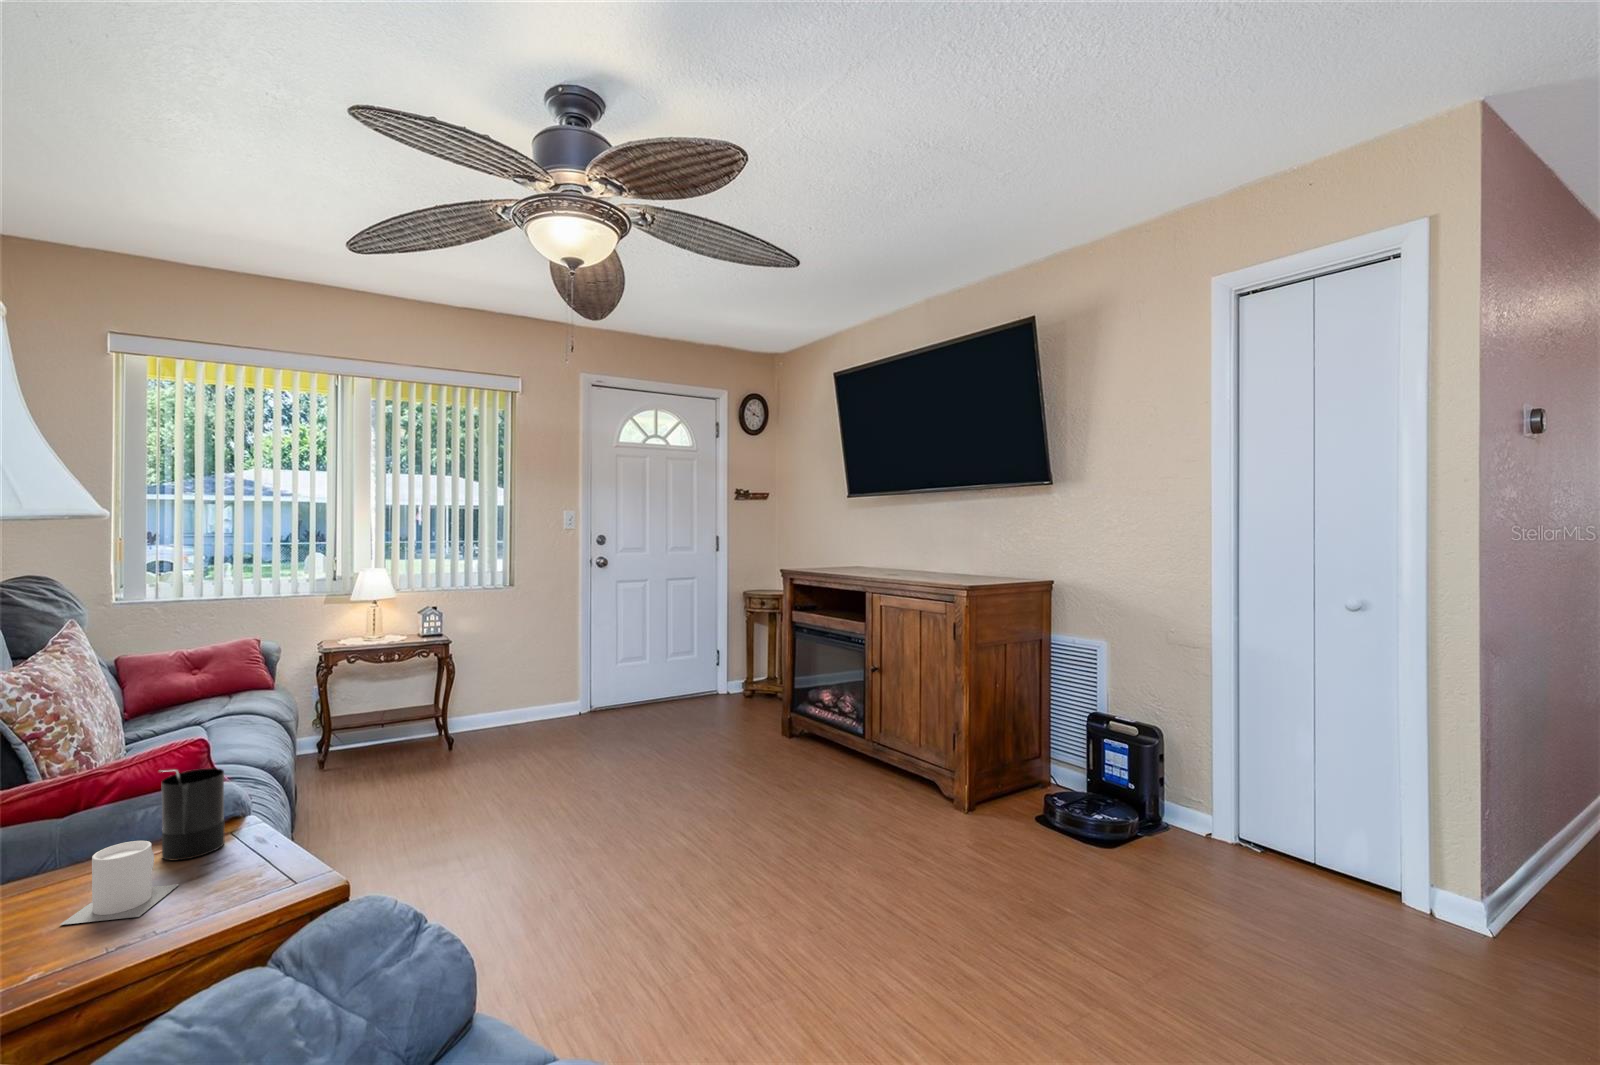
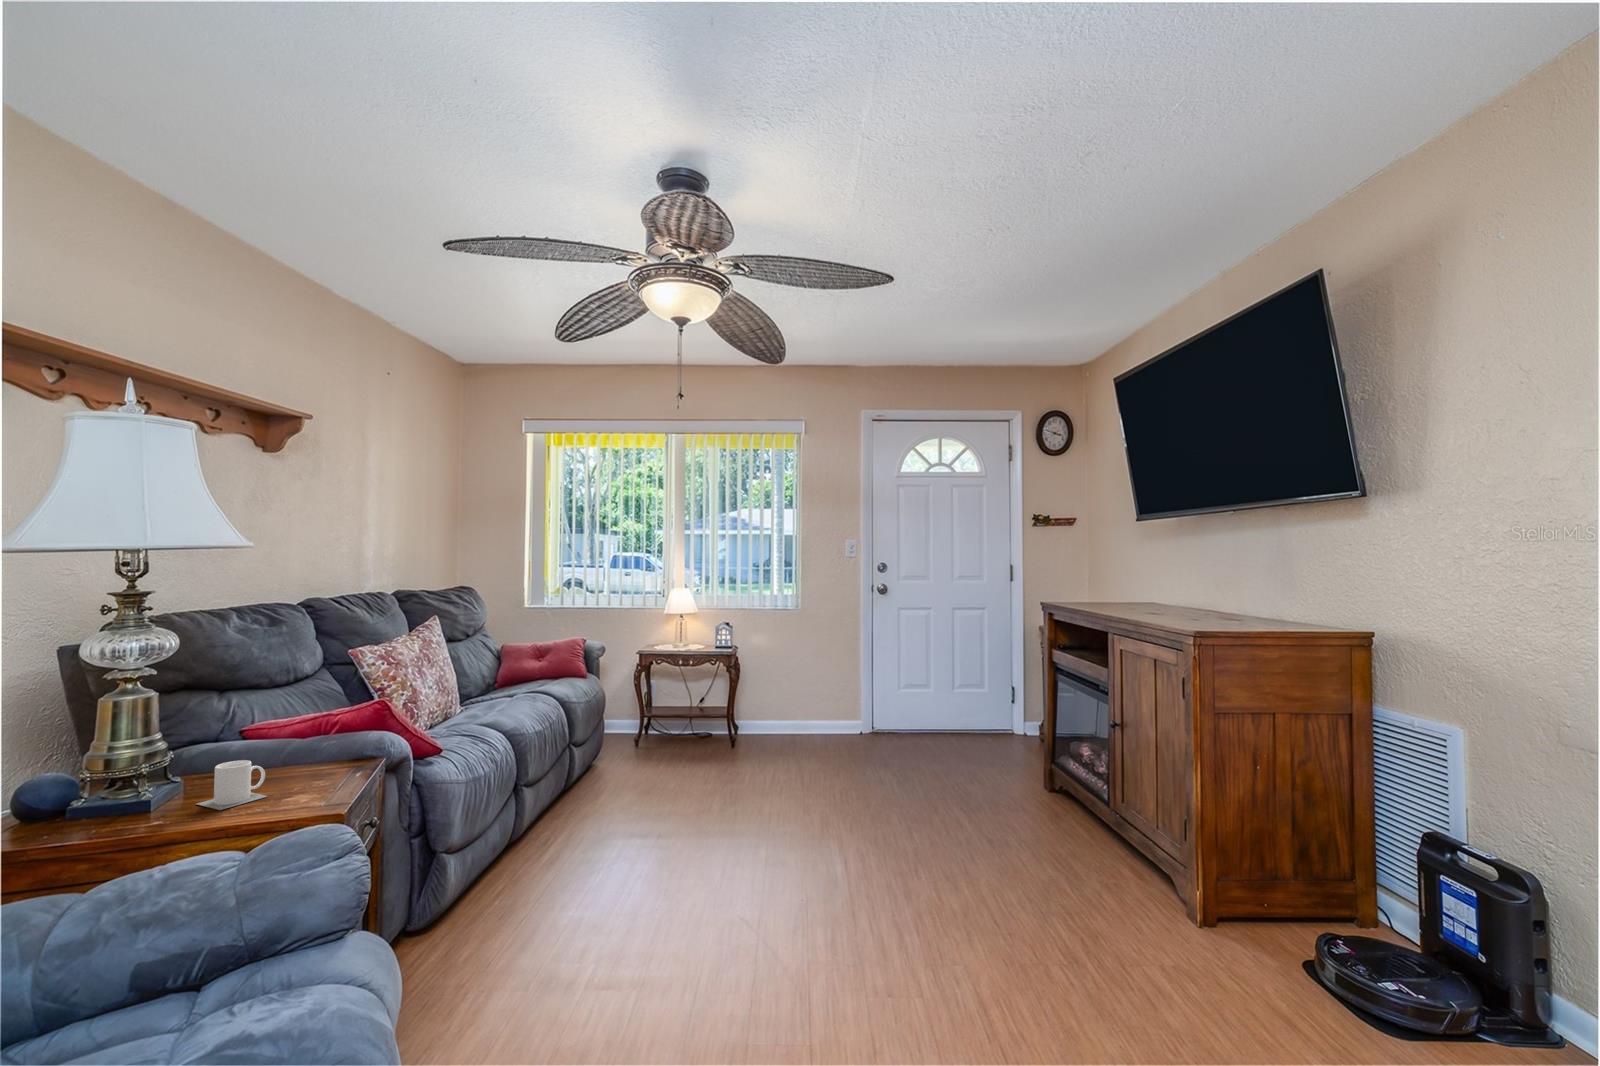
candle: present [162,768,224,860] -> none [295,718,336,782]

